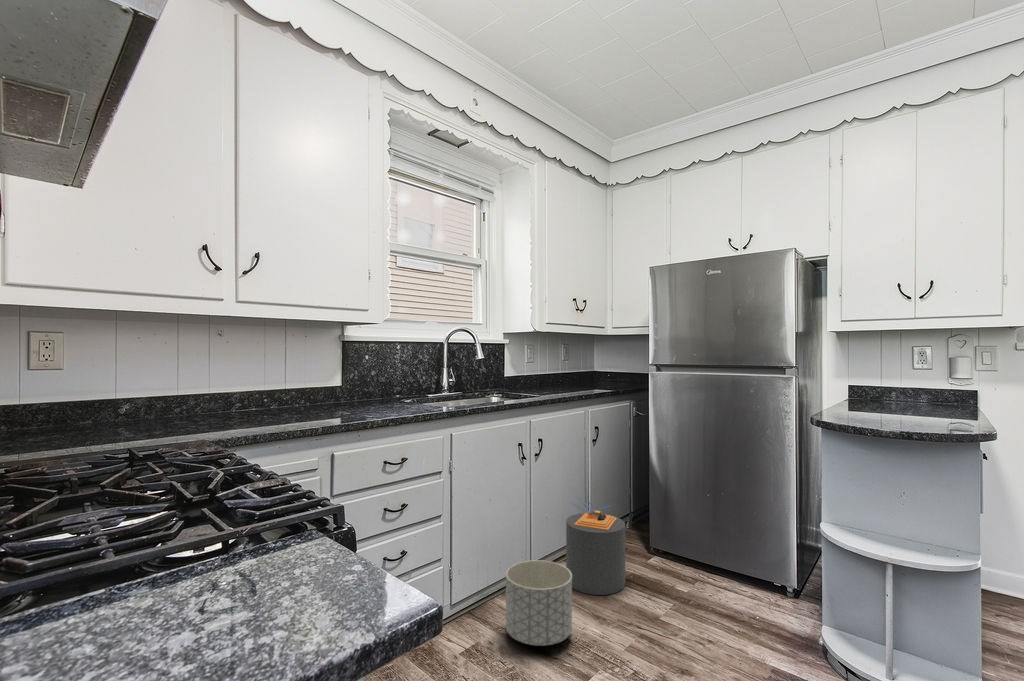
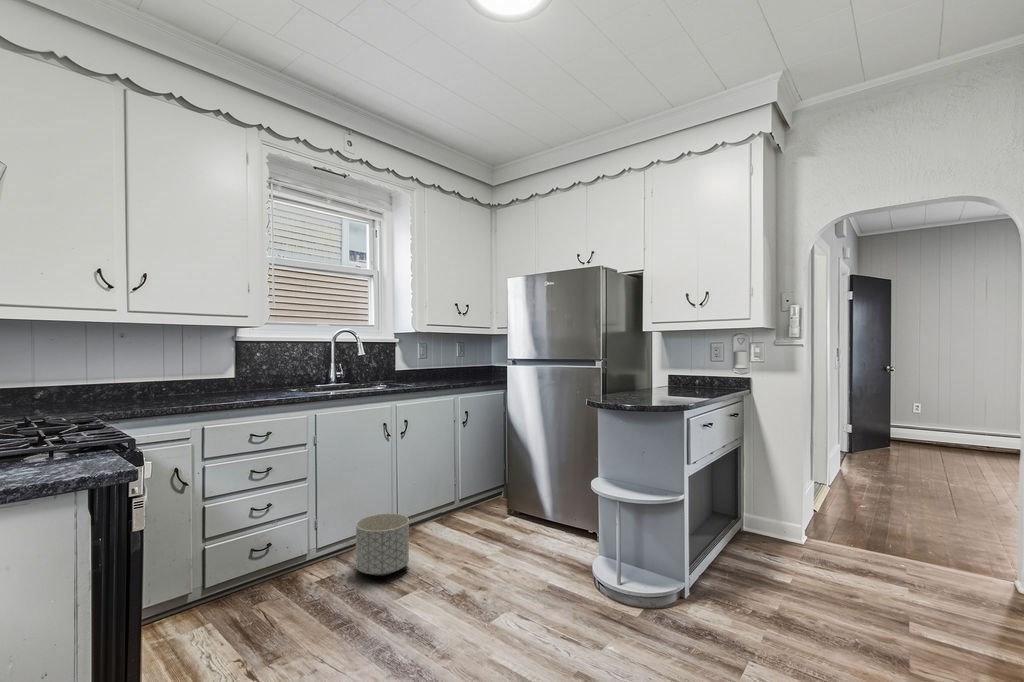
trash can: present [566,494,625,595] -> none [427,461,475,543]

